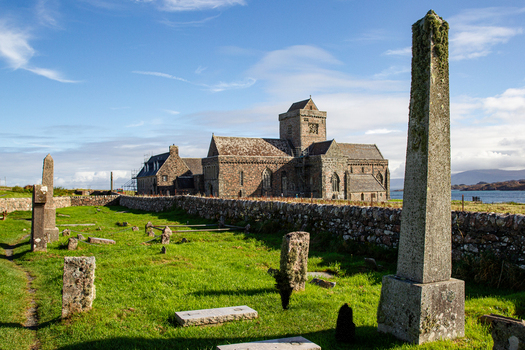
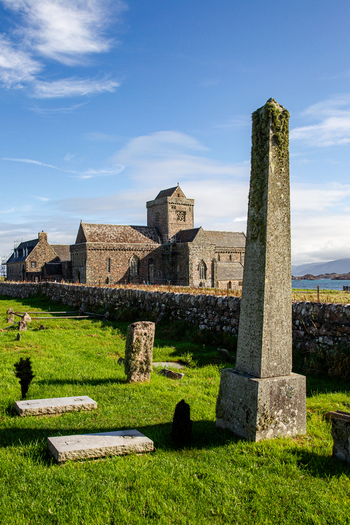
potted plant: present [272,269,294,309] -> present [13,357,36,398]

